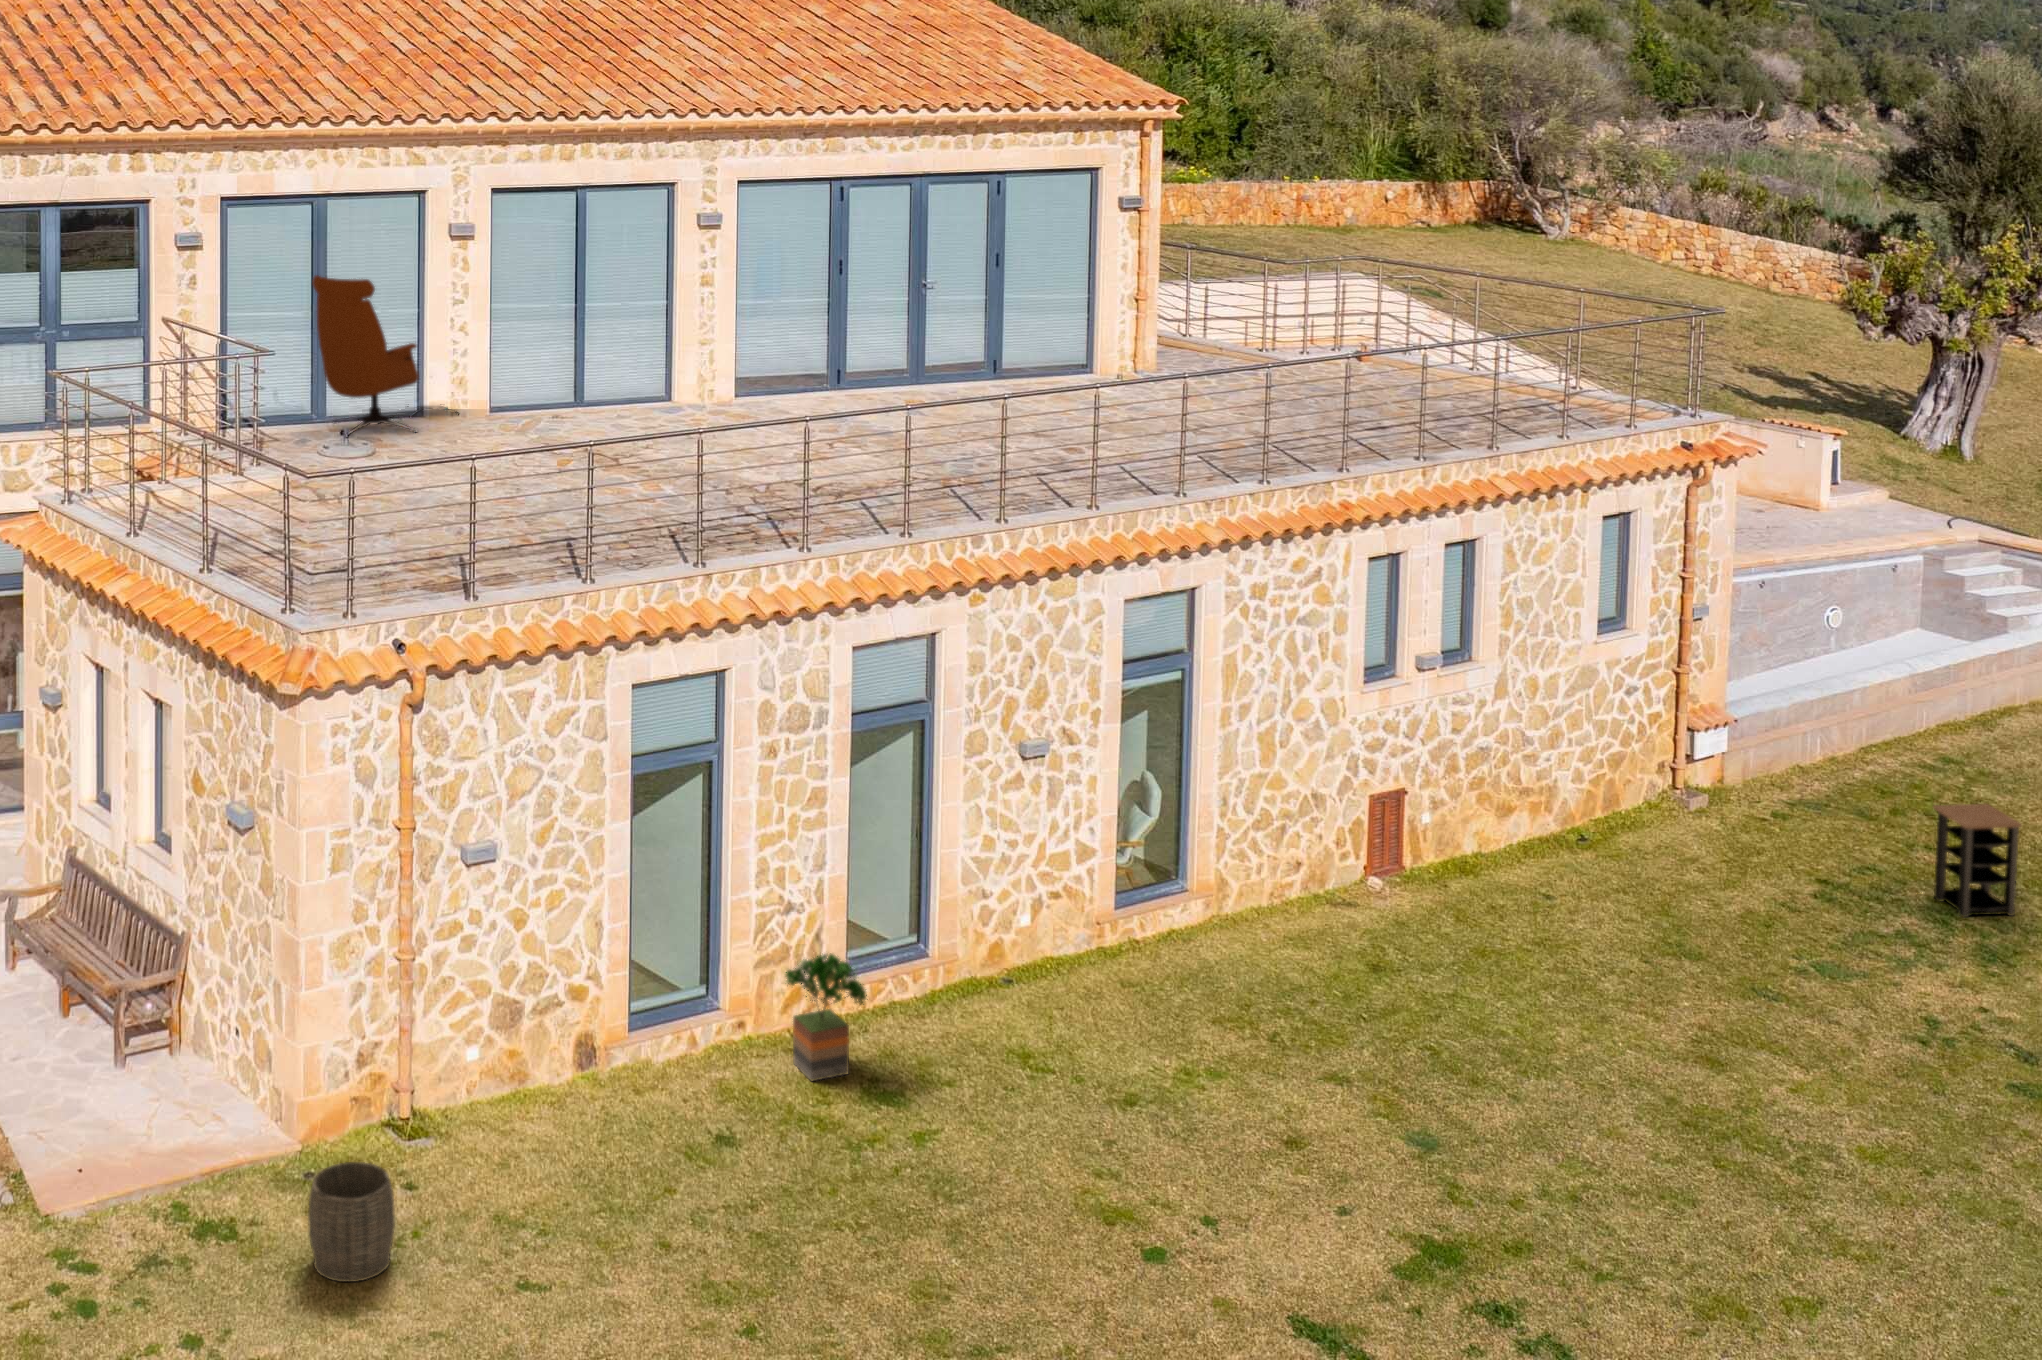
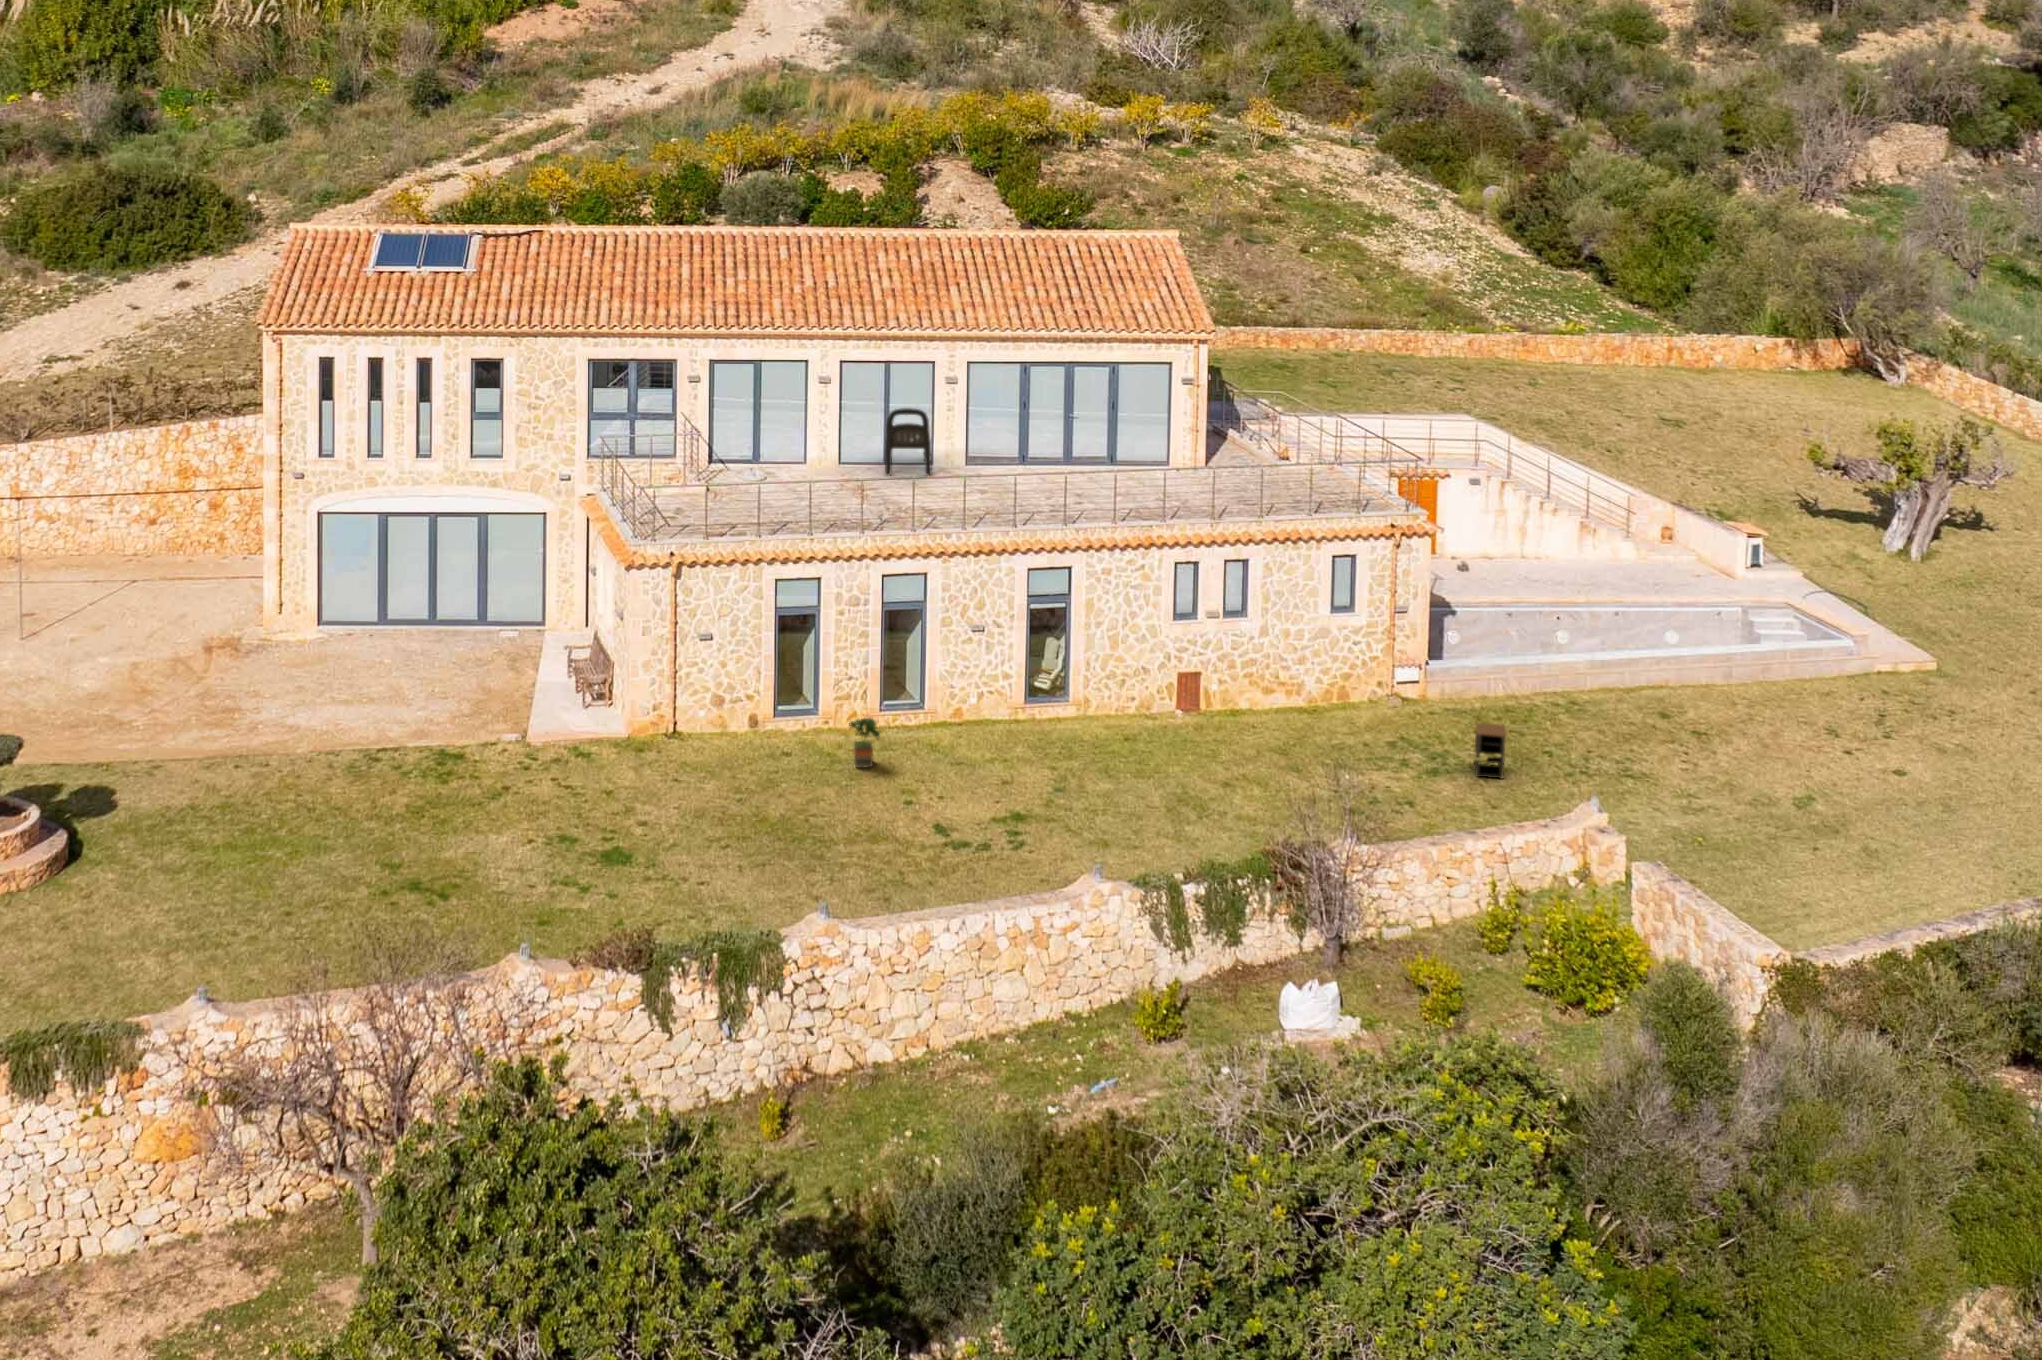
lounge chair: present [312,275,457,437] -> none [740,401,819,477]
bench: none [584,281,716,418] -> present [885,408,932,476]
woven basket: present [308,1162,395,1282] -> none [622,765,654,806]

